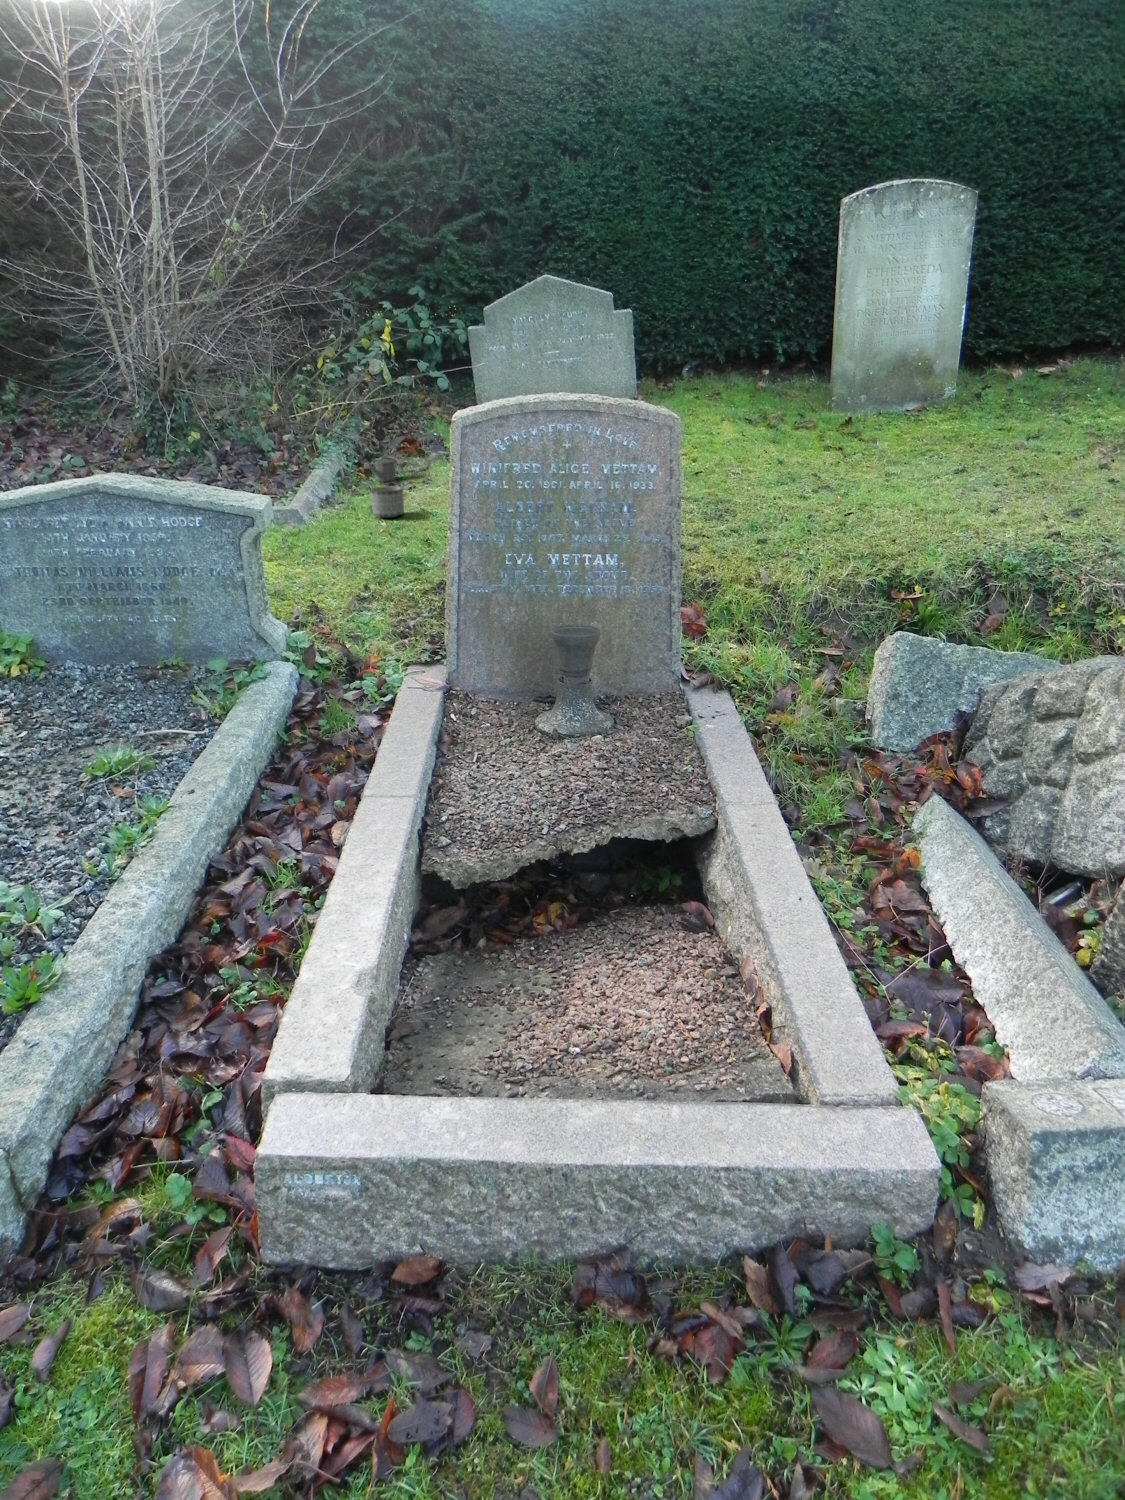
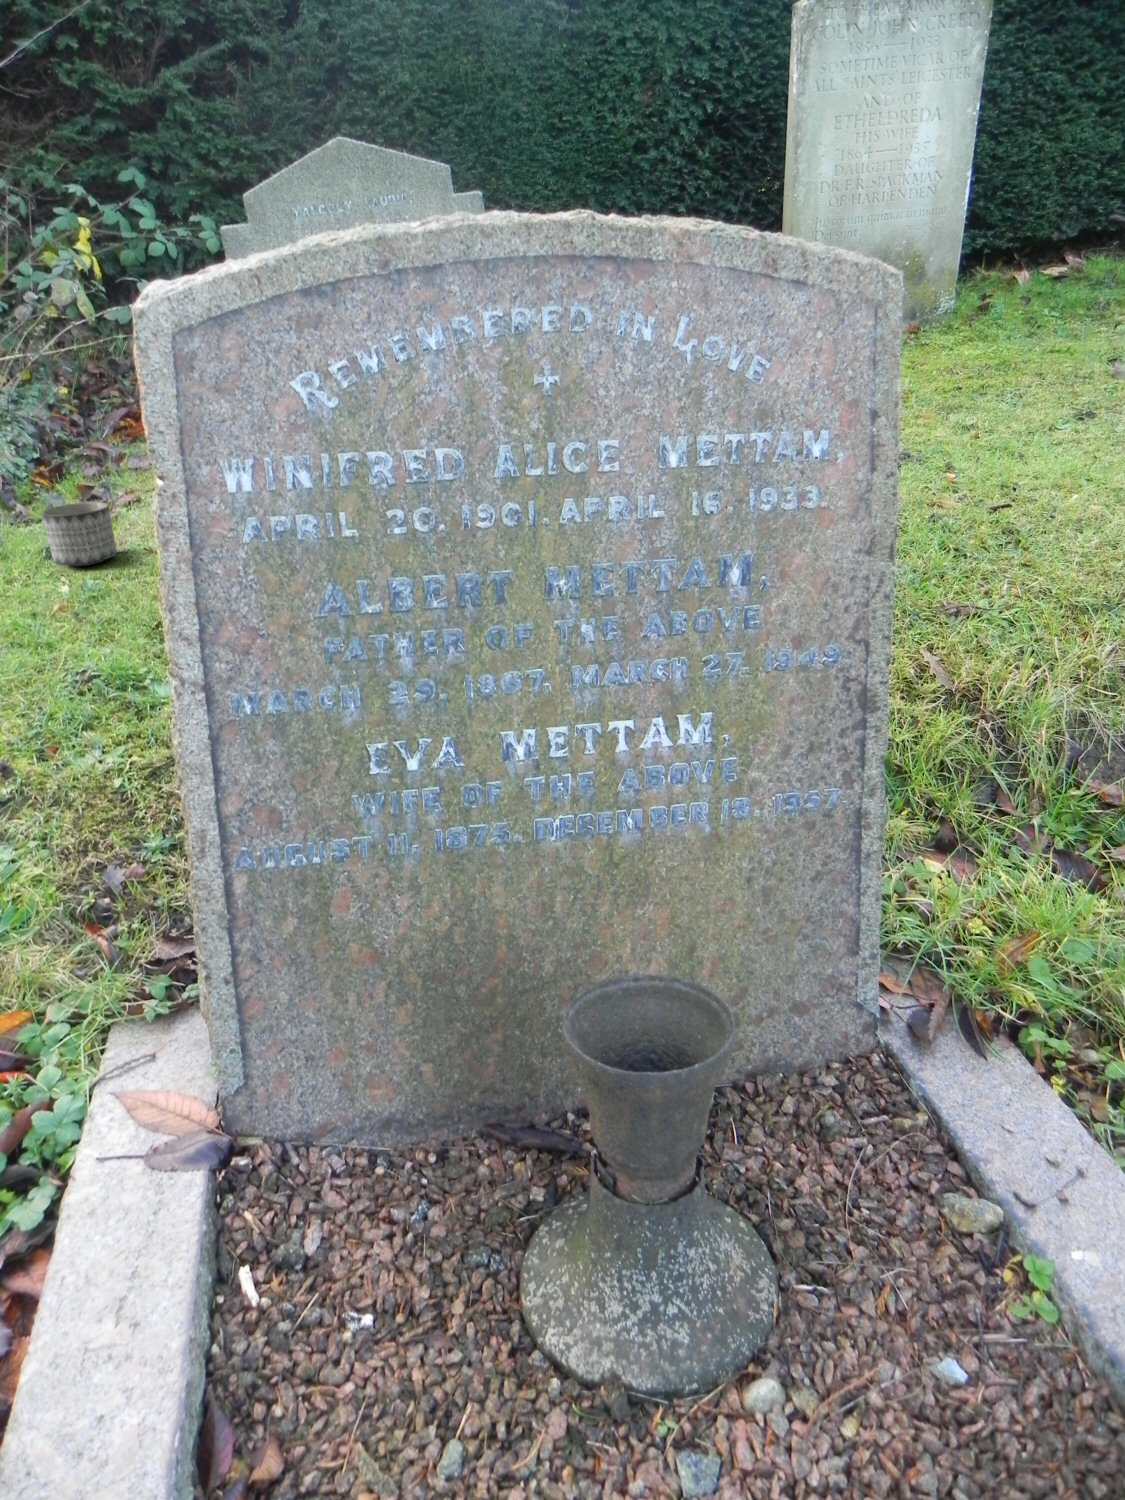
watering can: present [364,459,396,482] -> none [42,447,109,490]

